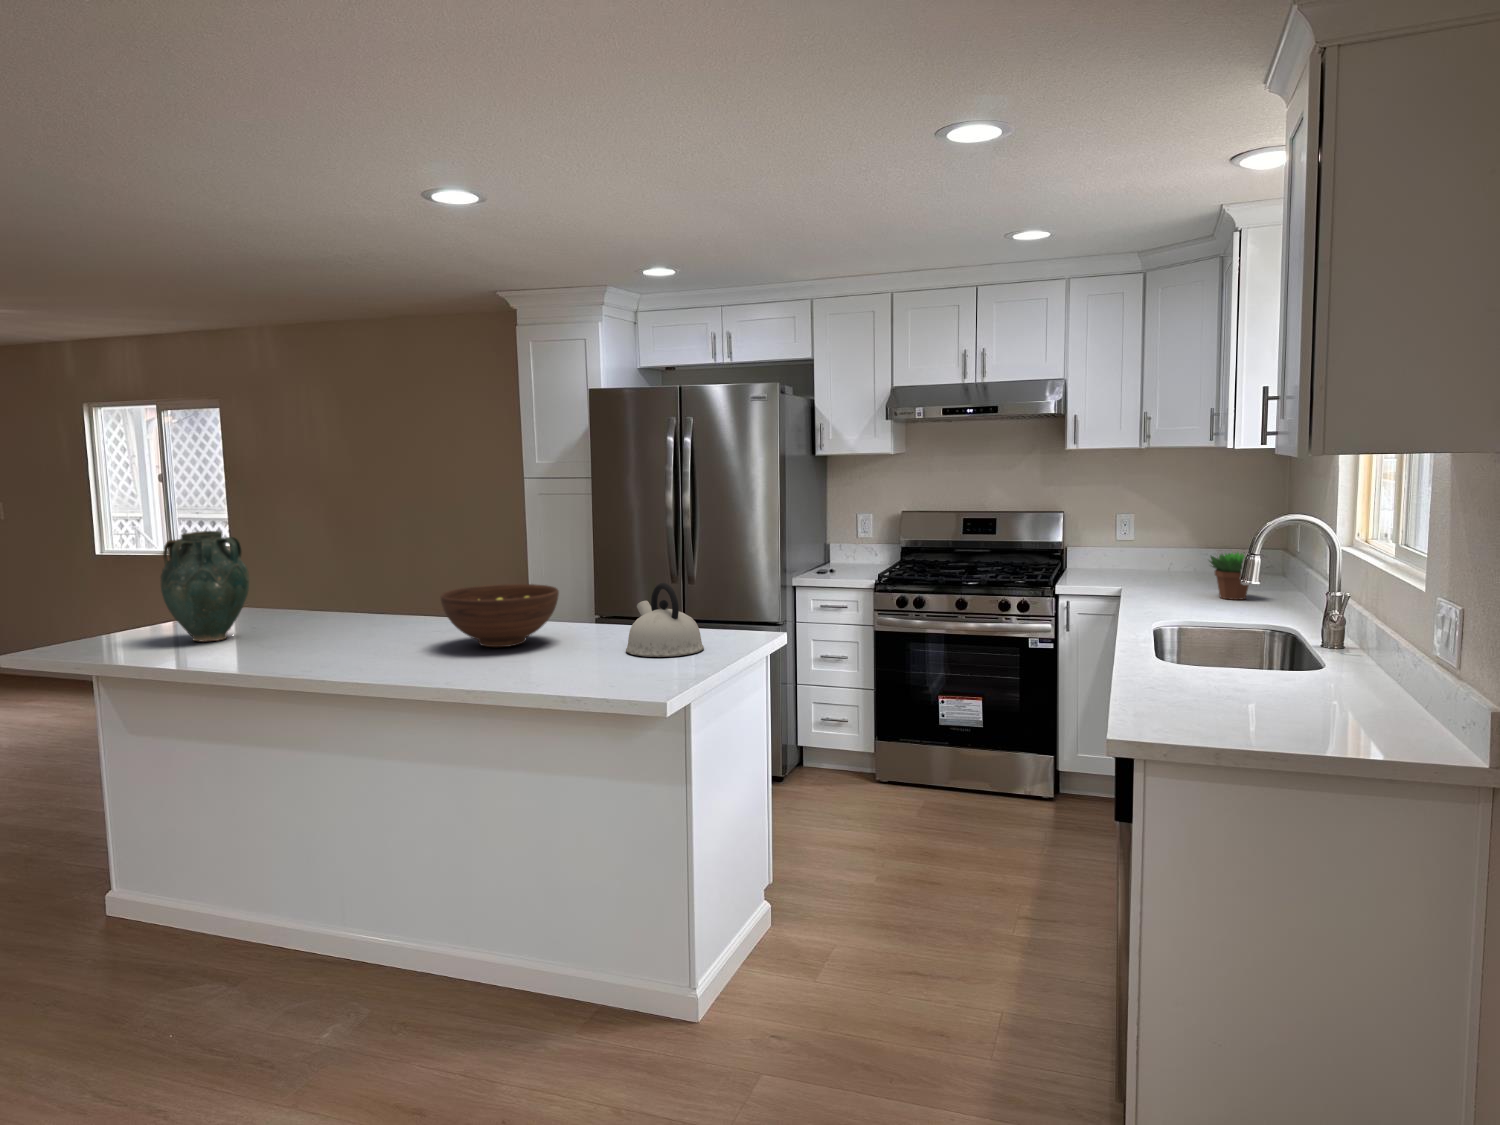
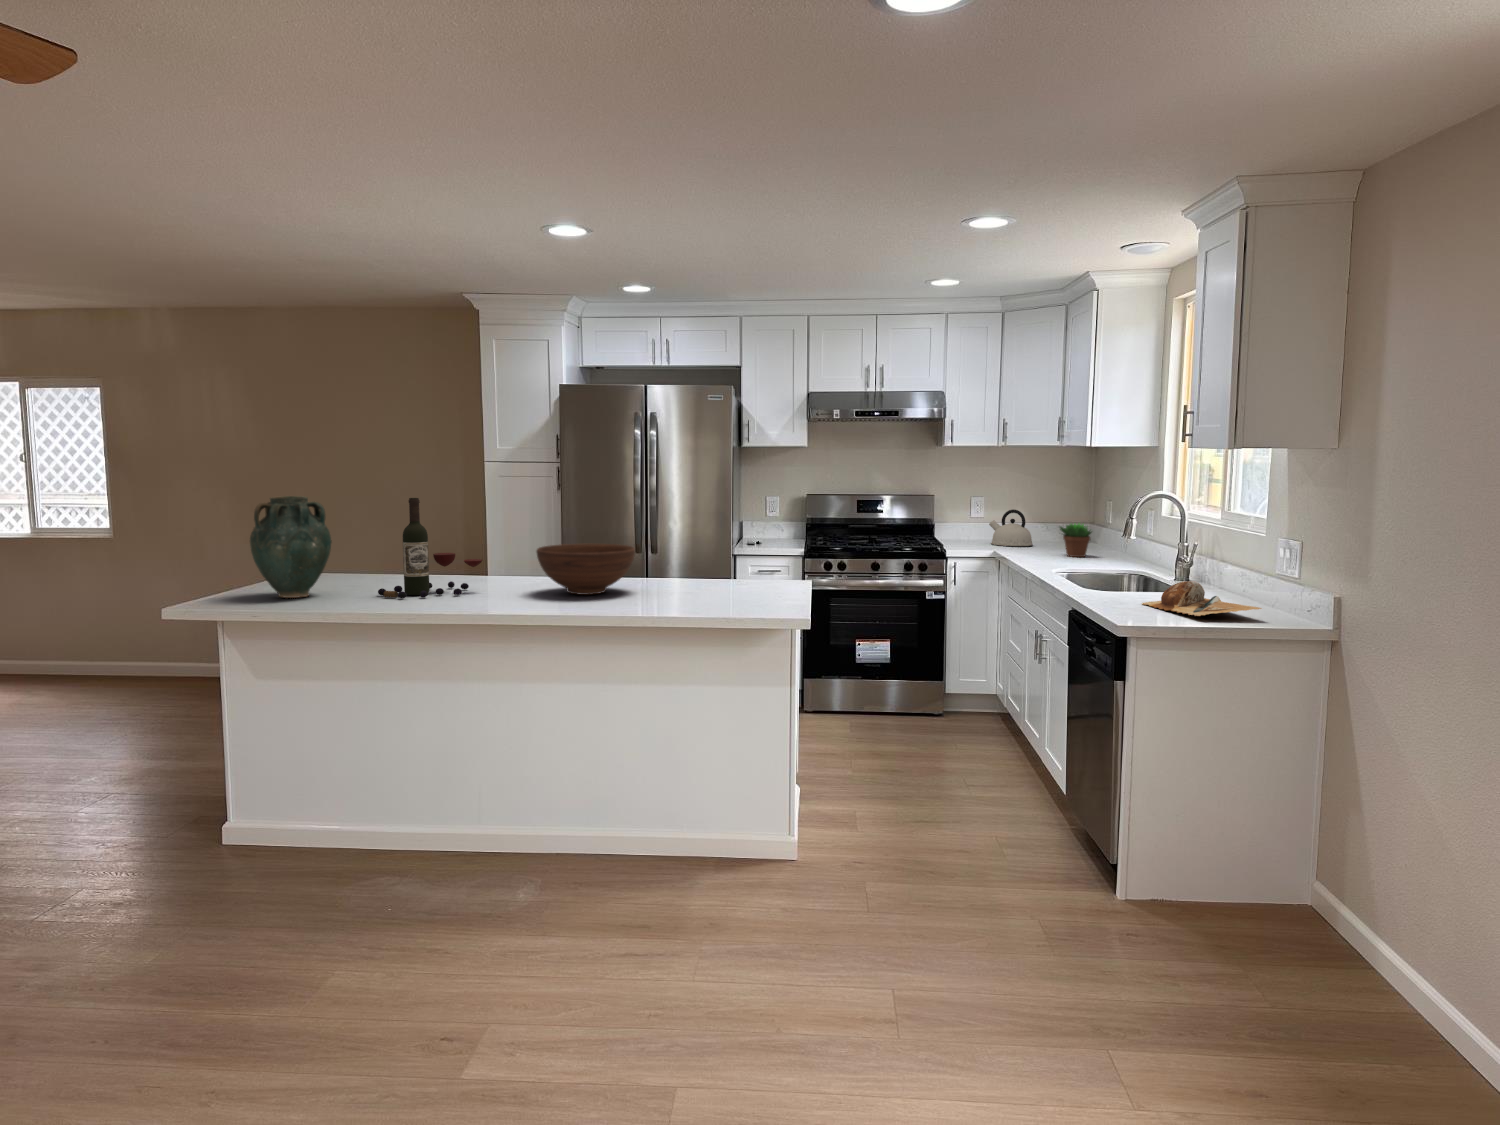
wine bottle: none [287,533,401,646] -> present [378,498,482,598]
kettle: present [626,583,704,657] -> present [989,509,1033,546]
chopping board: none [1185,663,1338,723] -> present [1142,581,1262,616]

